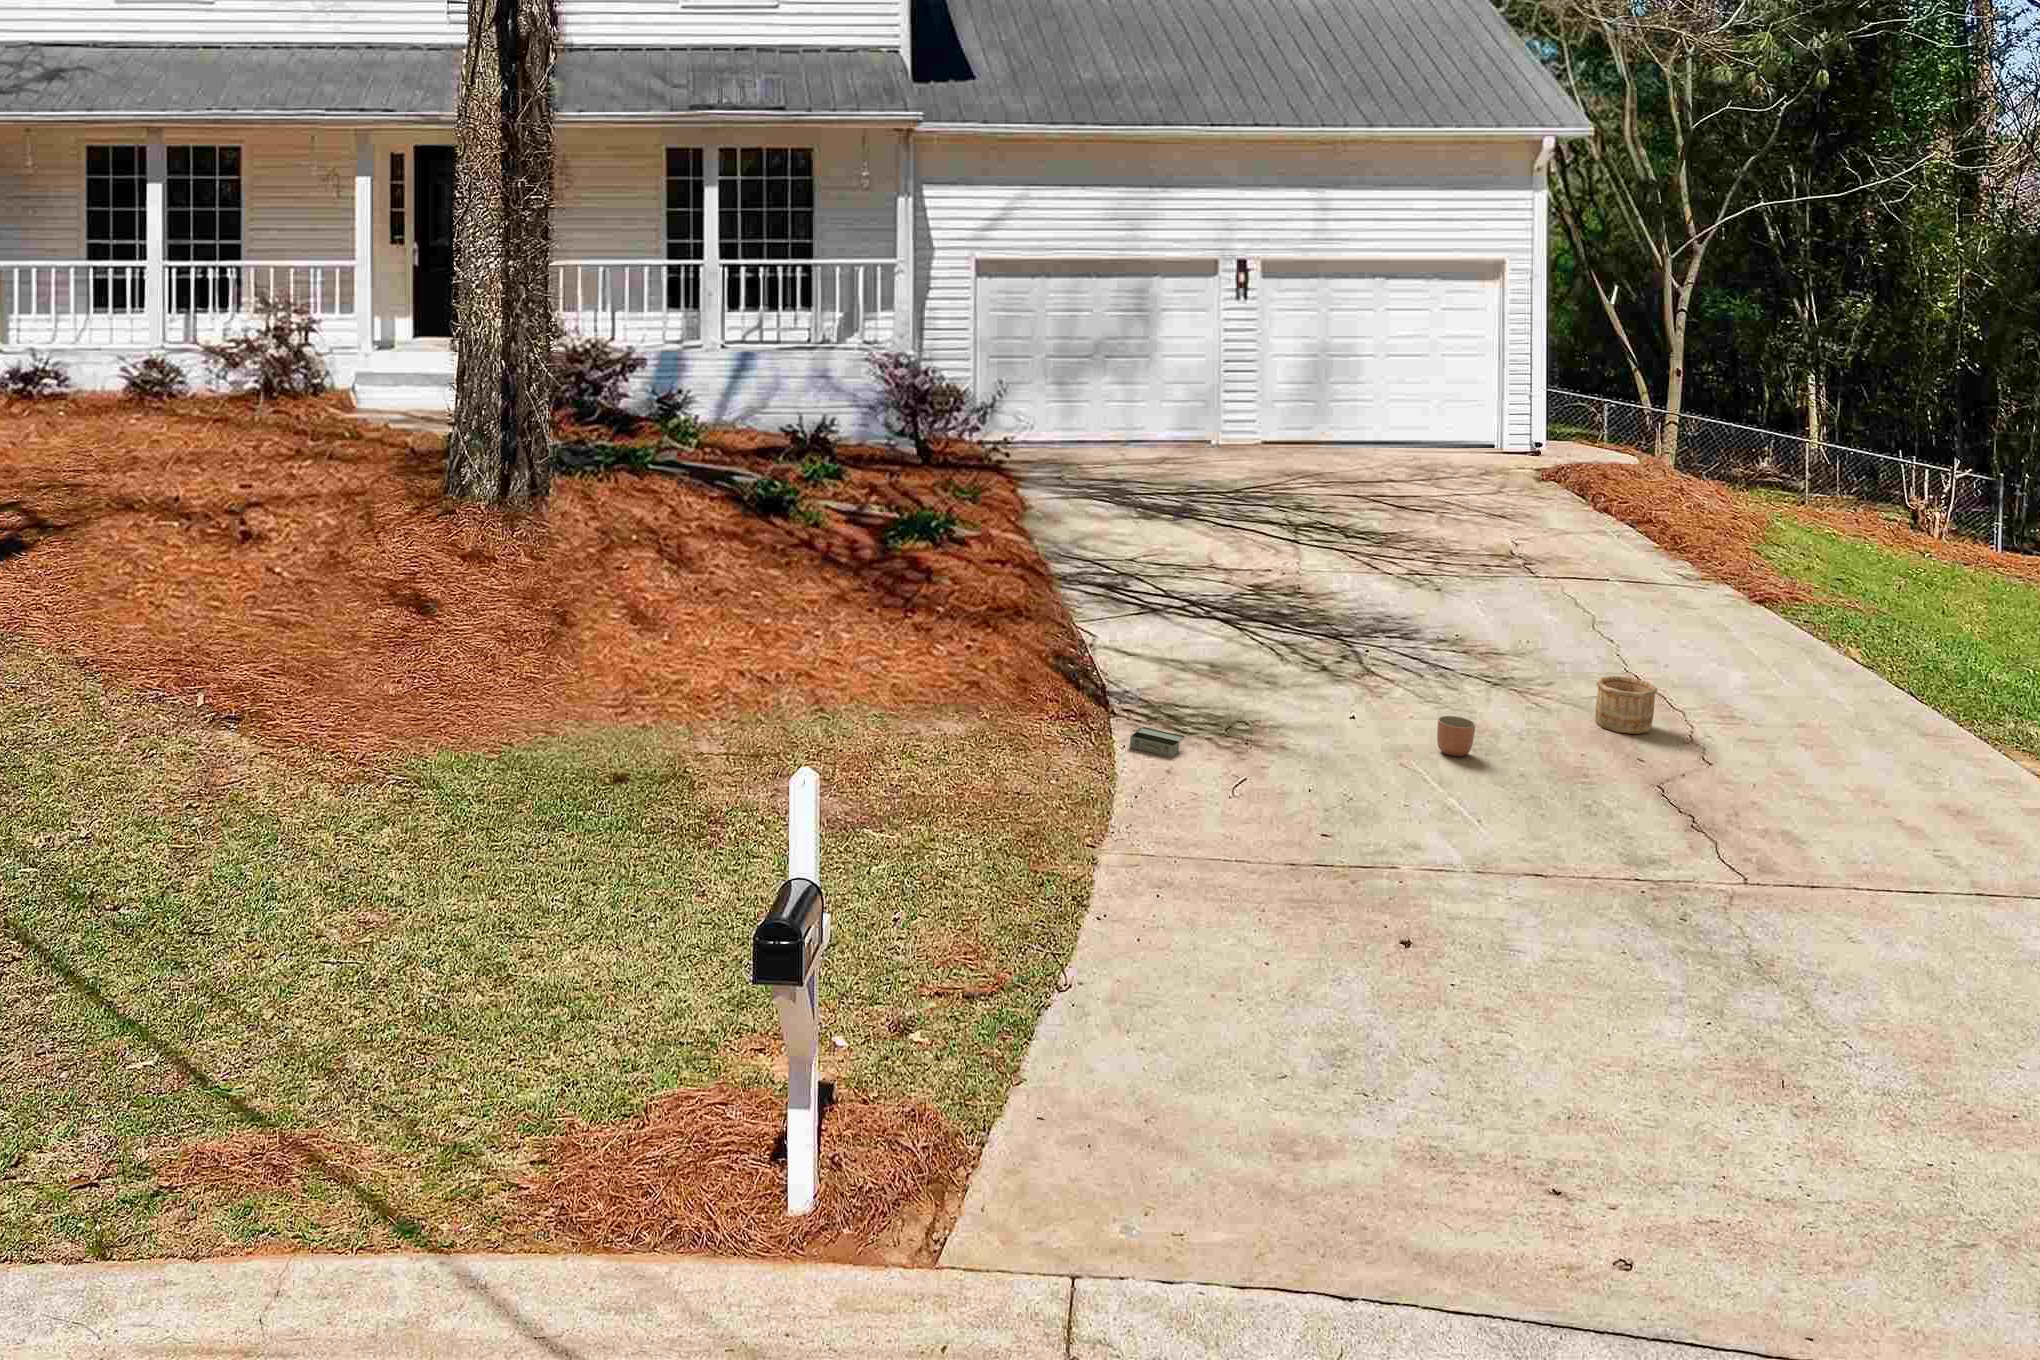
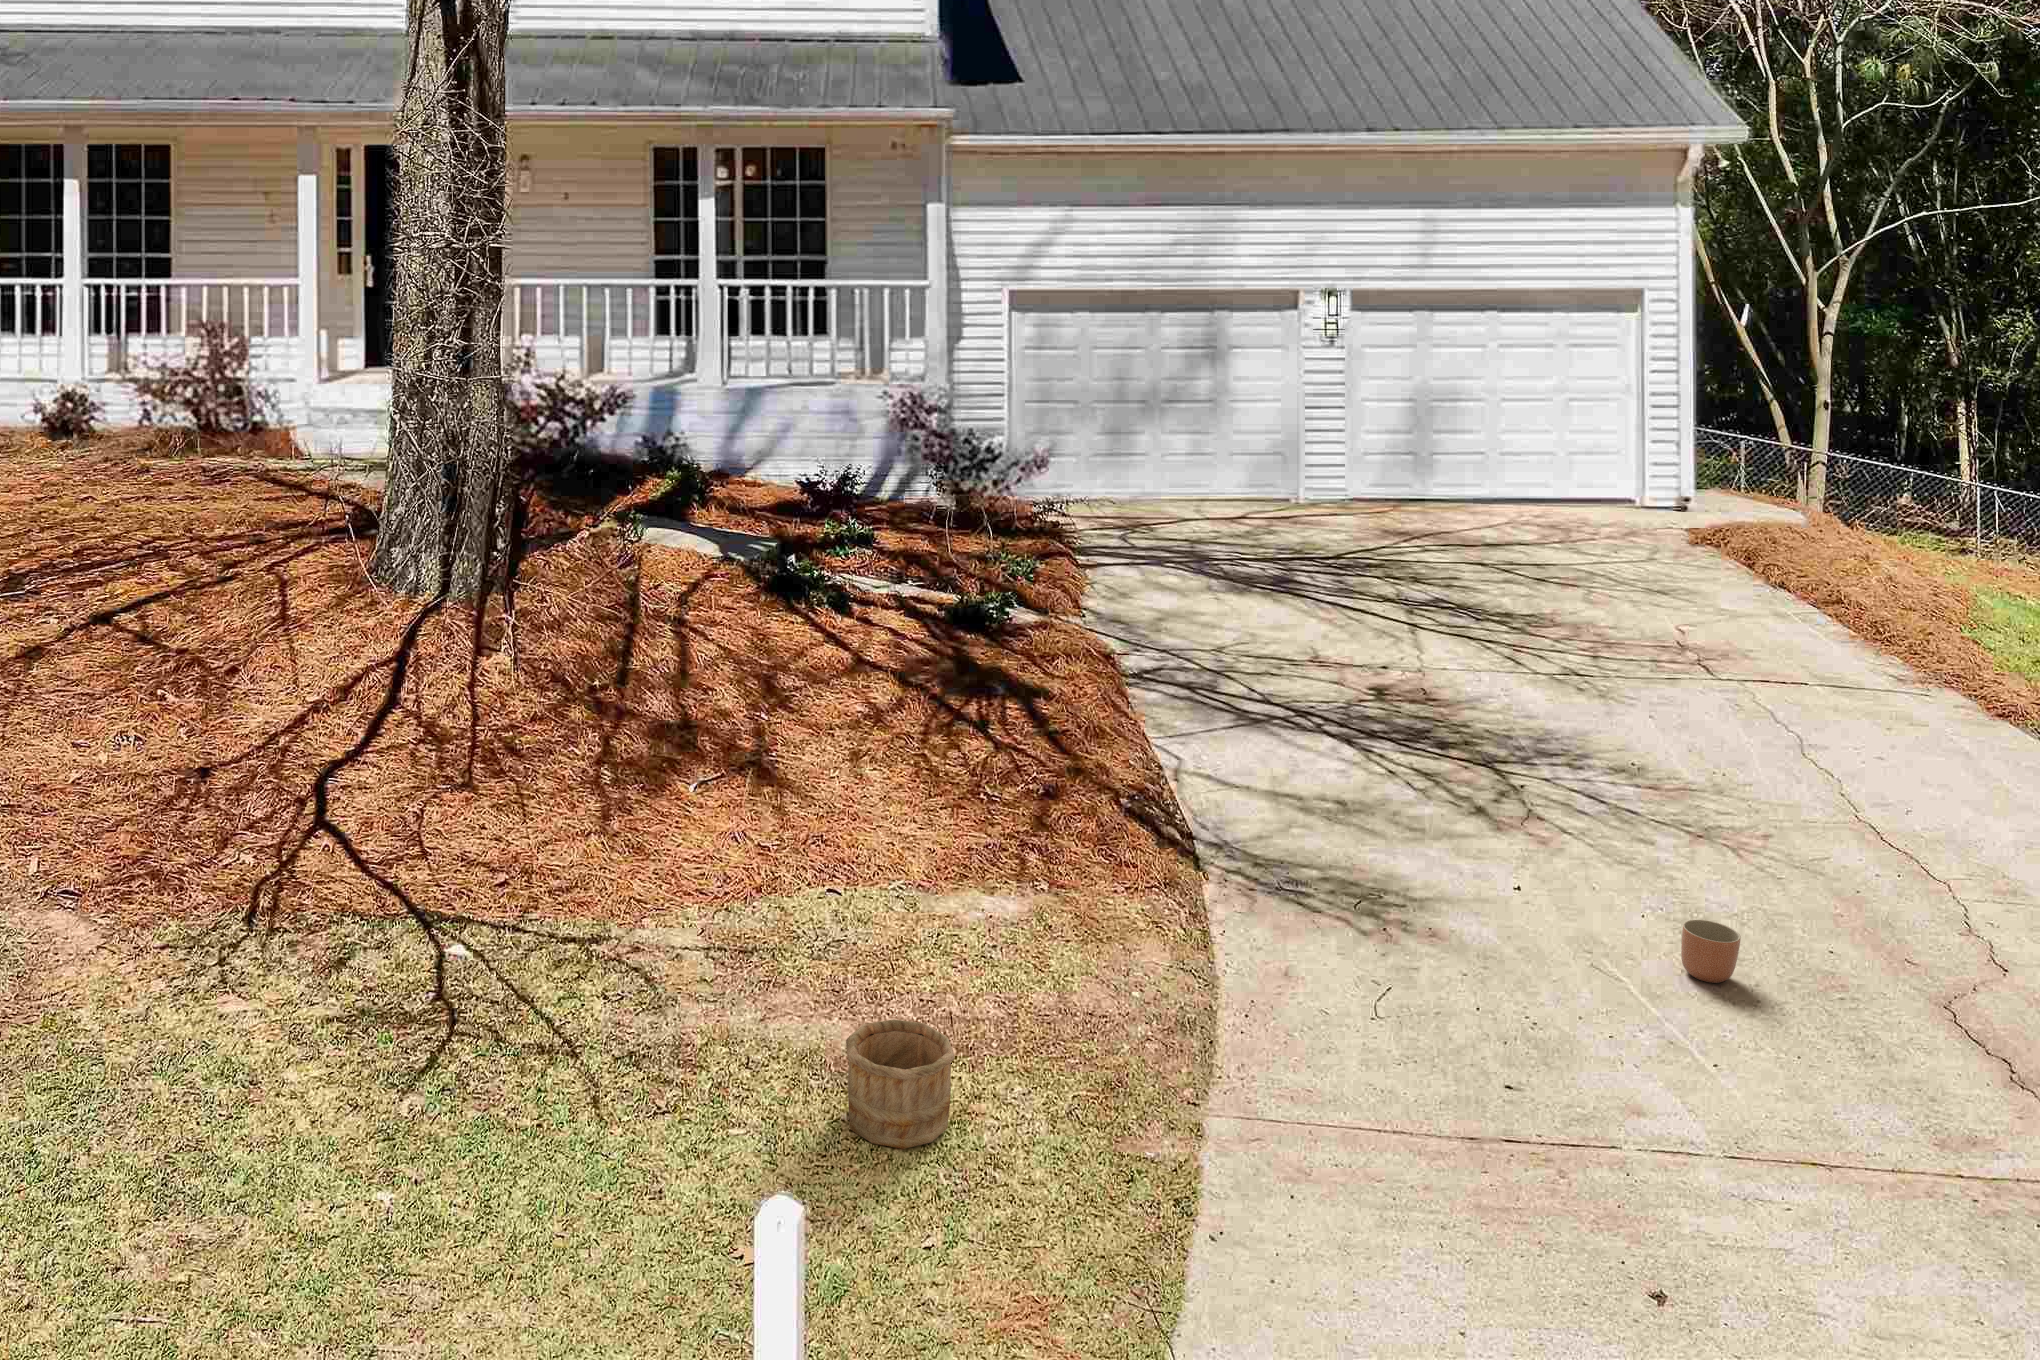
wooden bucket: present [1595,676,1657,734] -> present [846,1019,955,1149]
toolbox: present [1130,727,1185,757] -> none [1231,929,1311,981]

